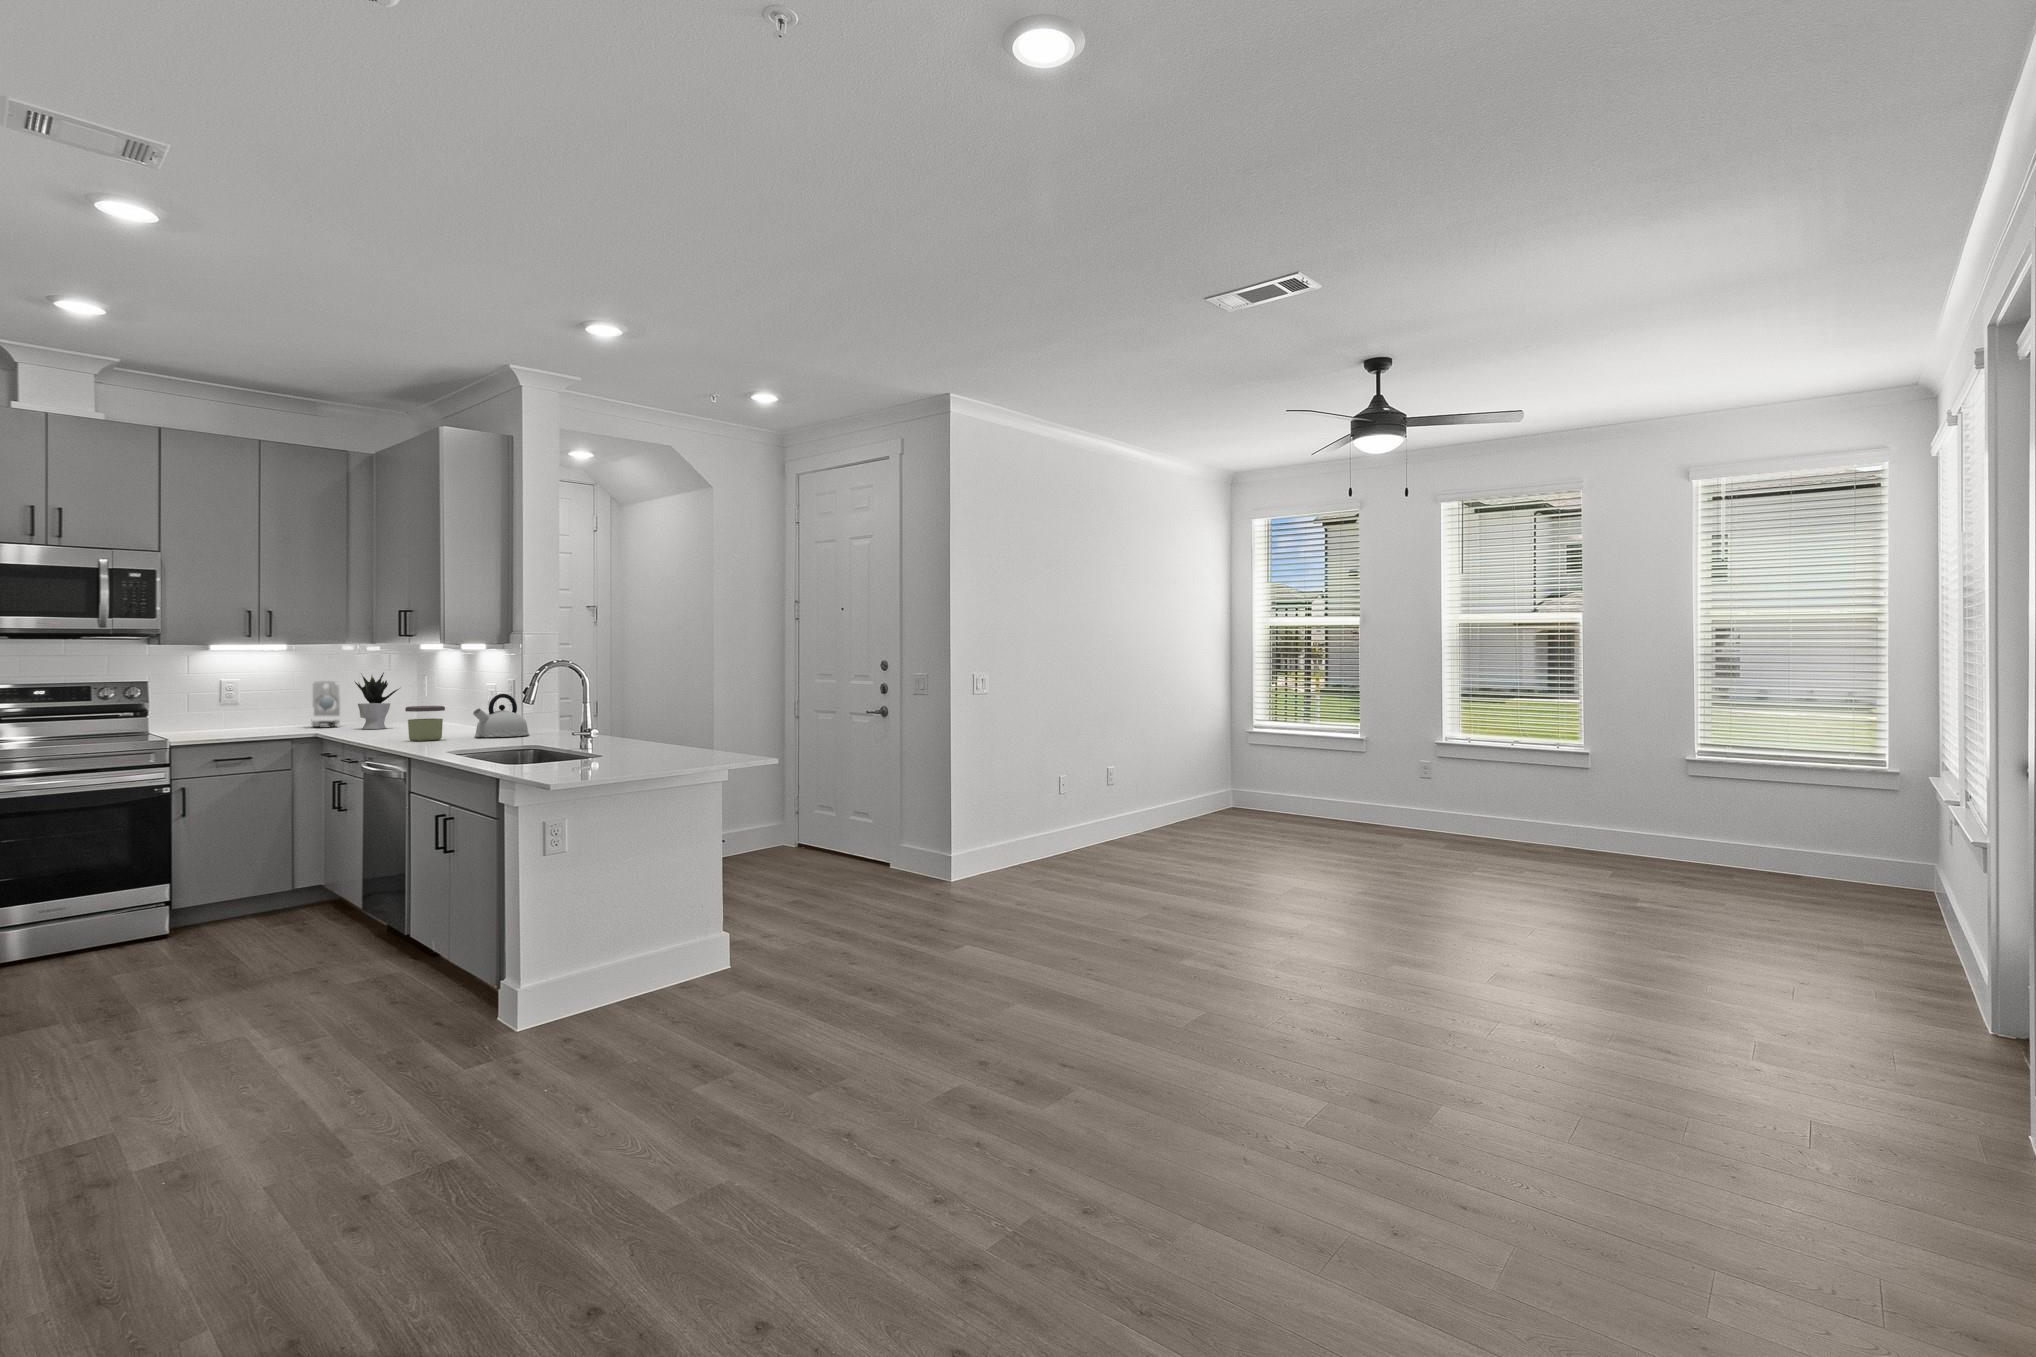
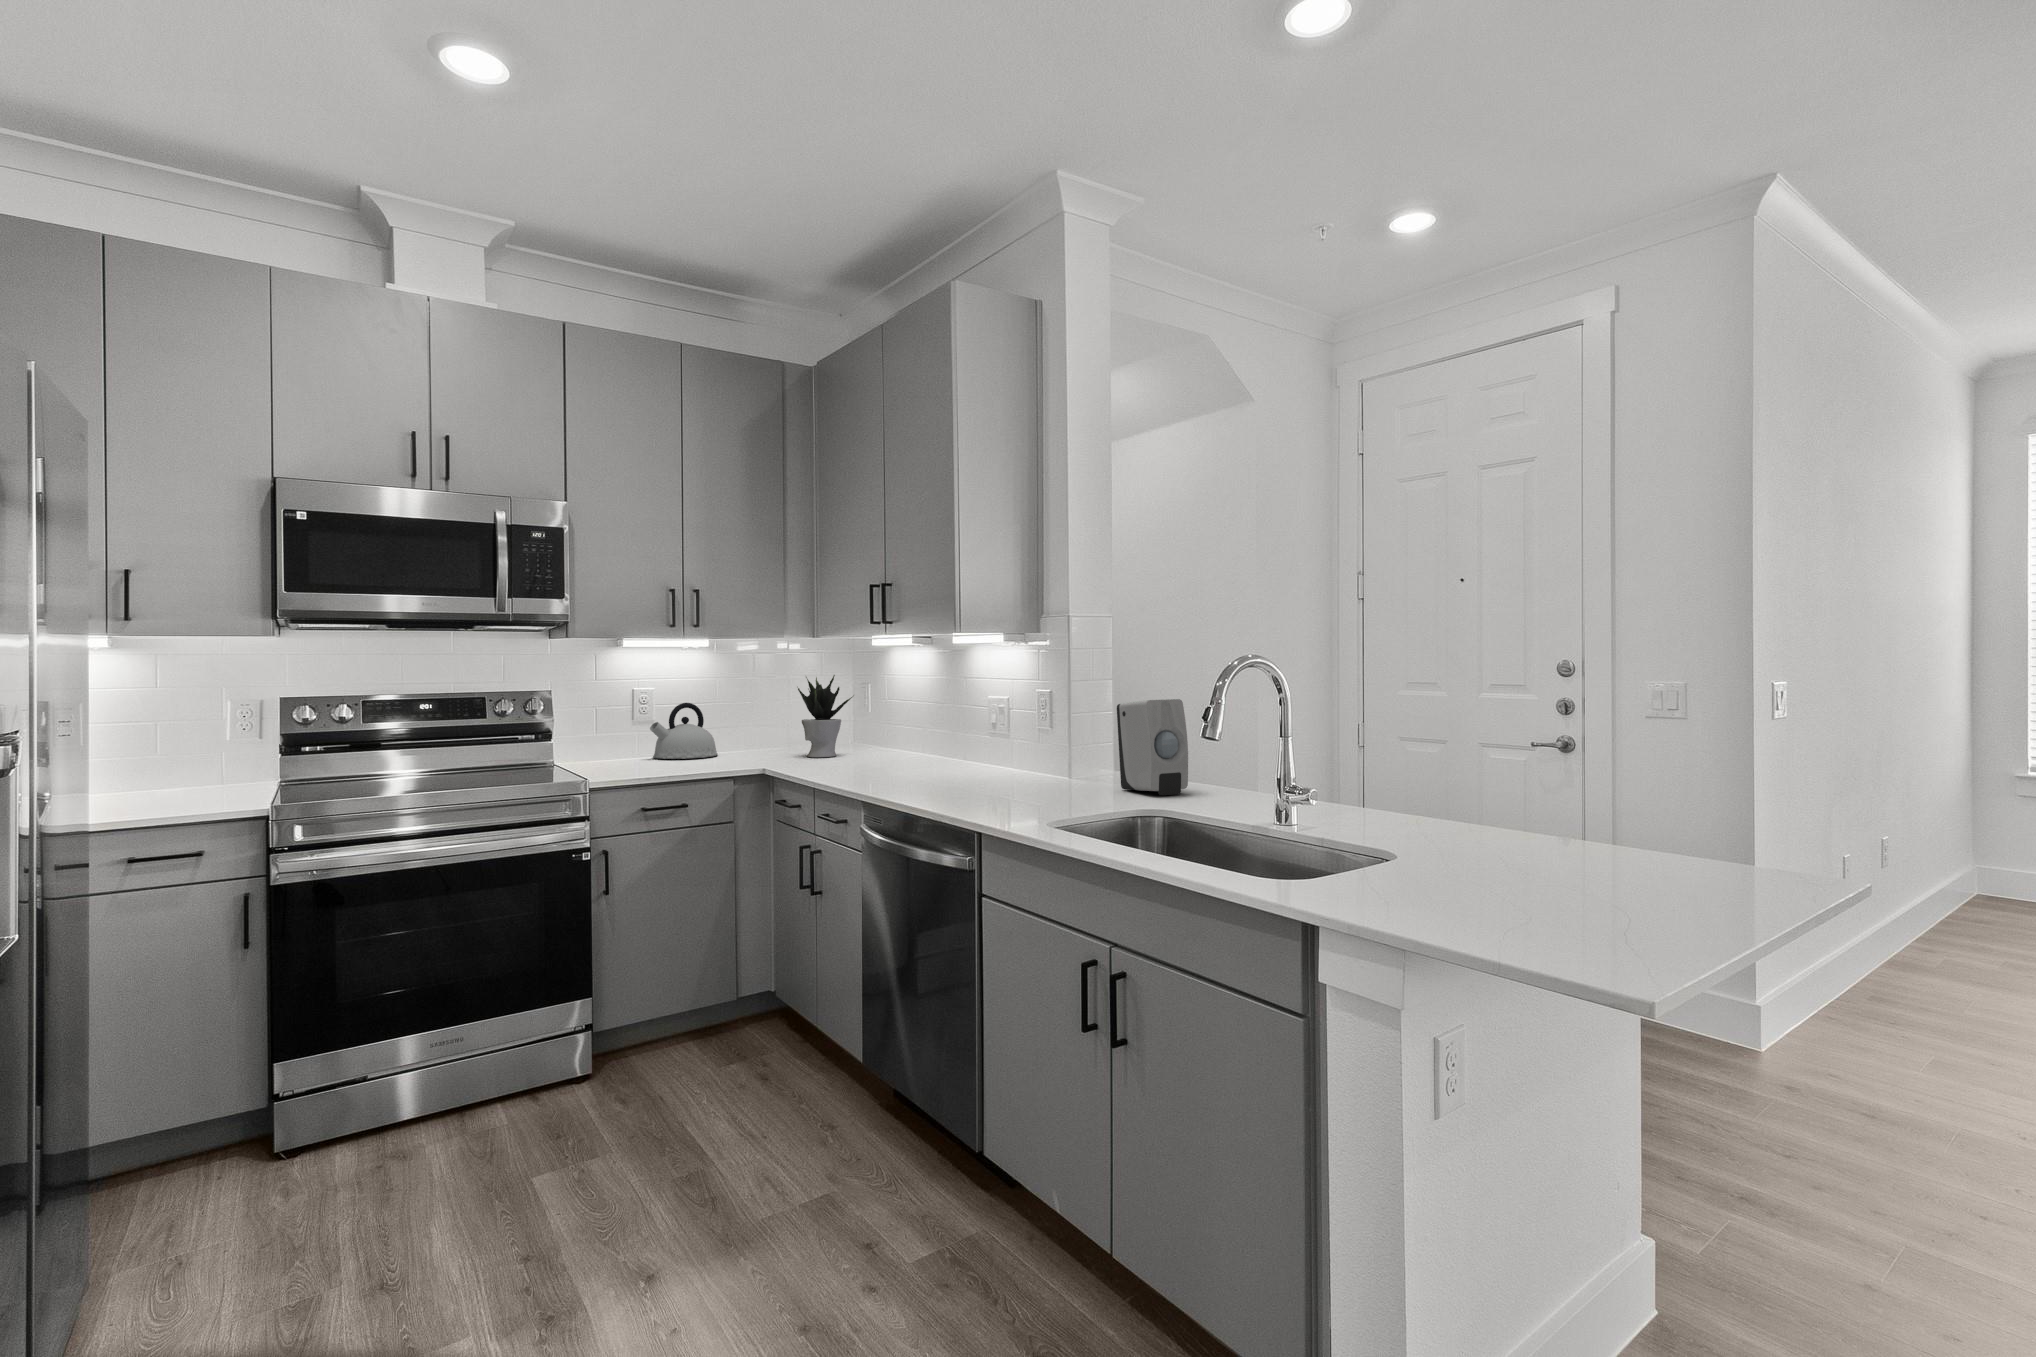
soap dispenser: present [312,681,340,728] -> present [1117,699,1188,795]
kettle: present [473,694,529,737] -> present [650,703,718,759]
jar: present [405,706,445,741] -> none [928,735,981,795]

